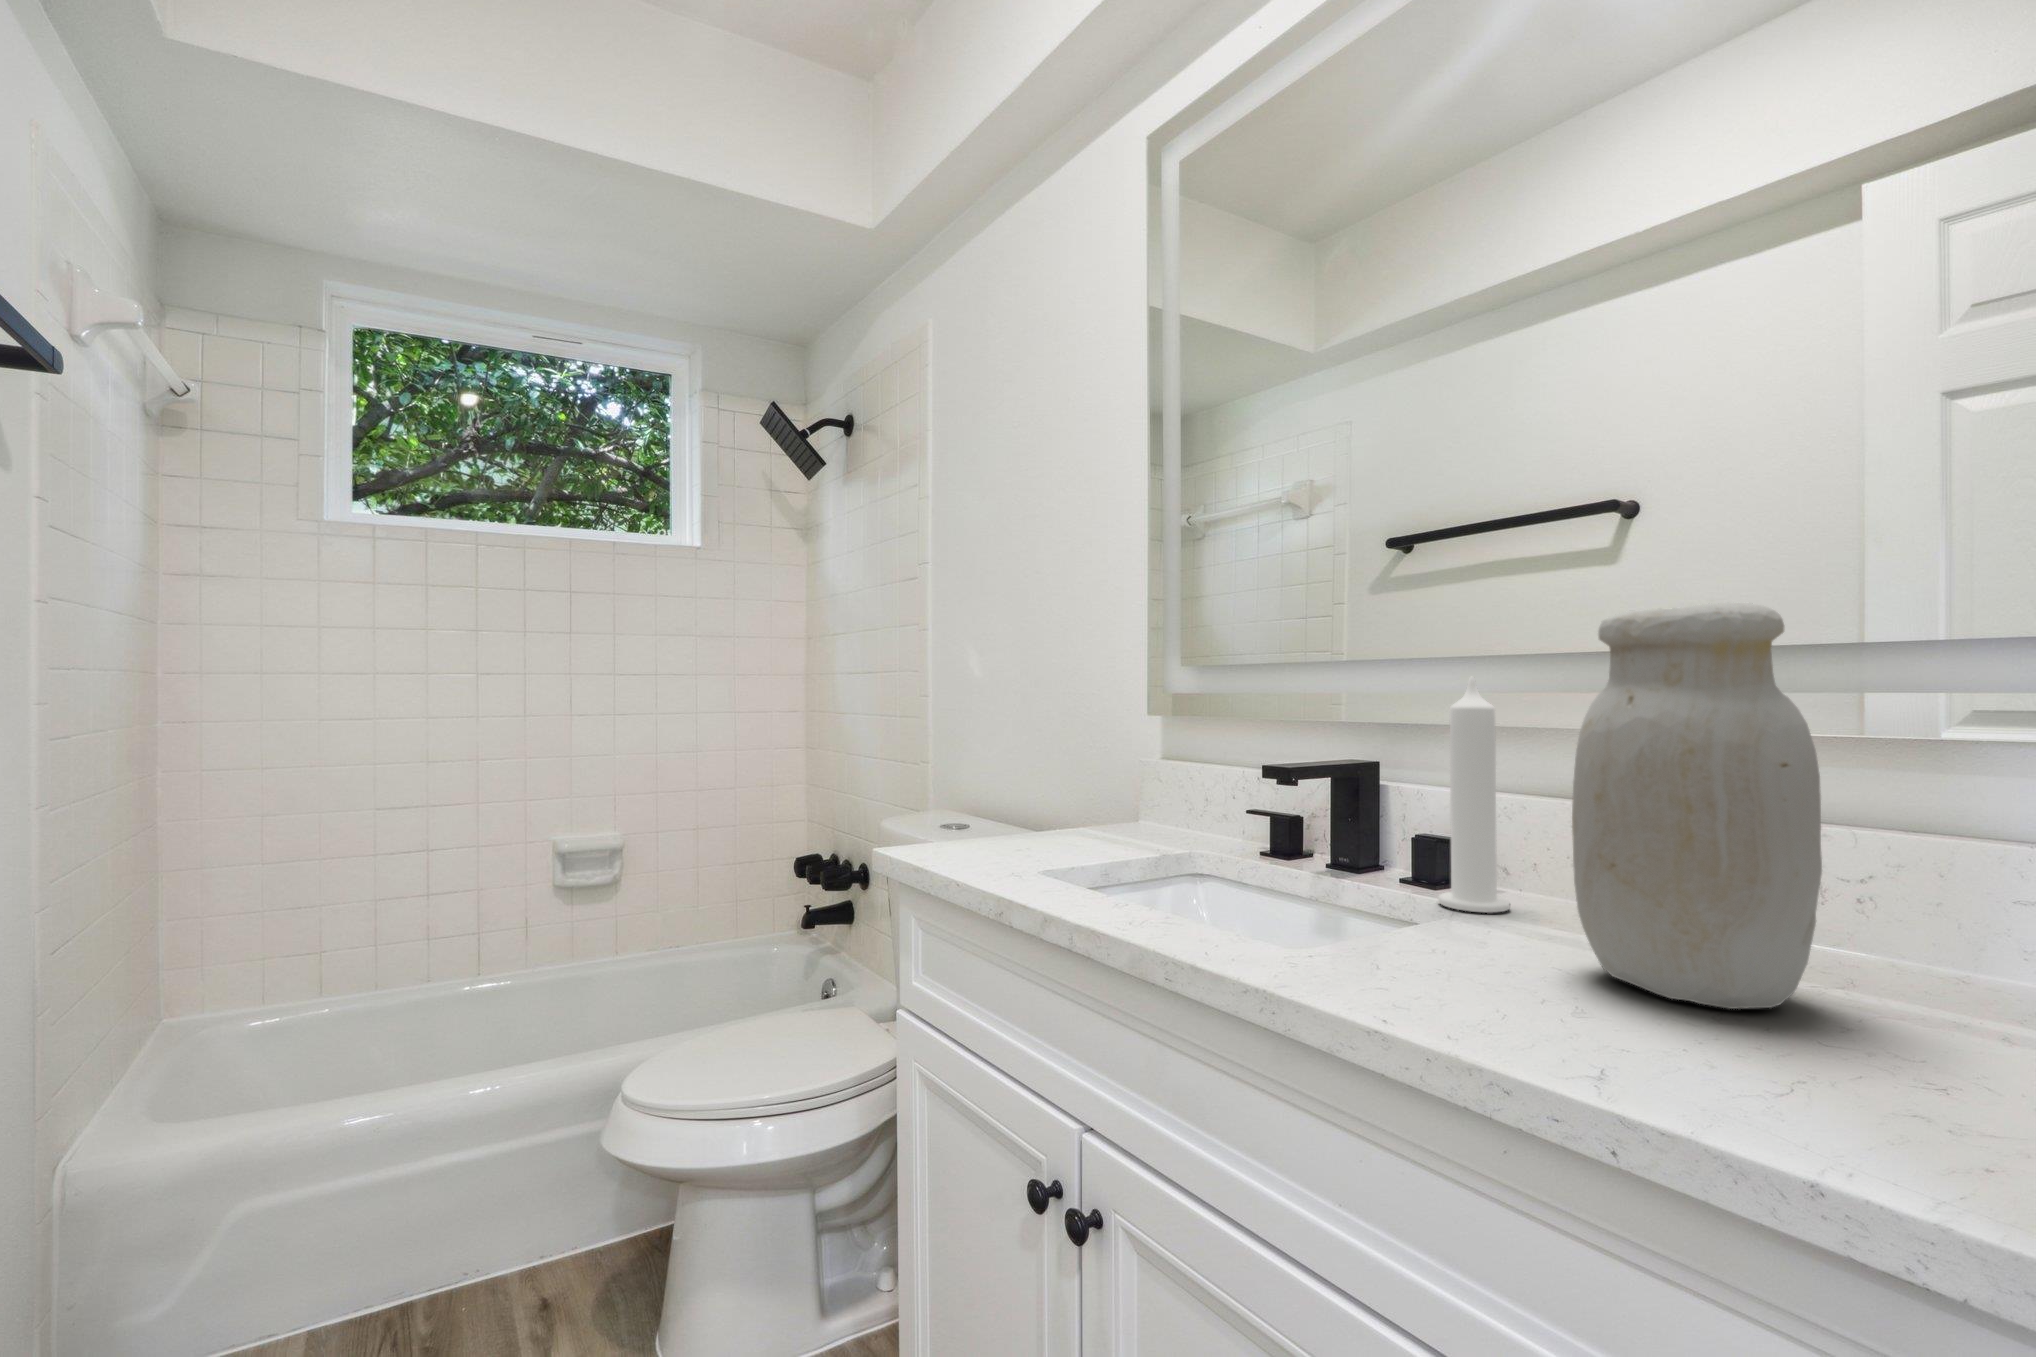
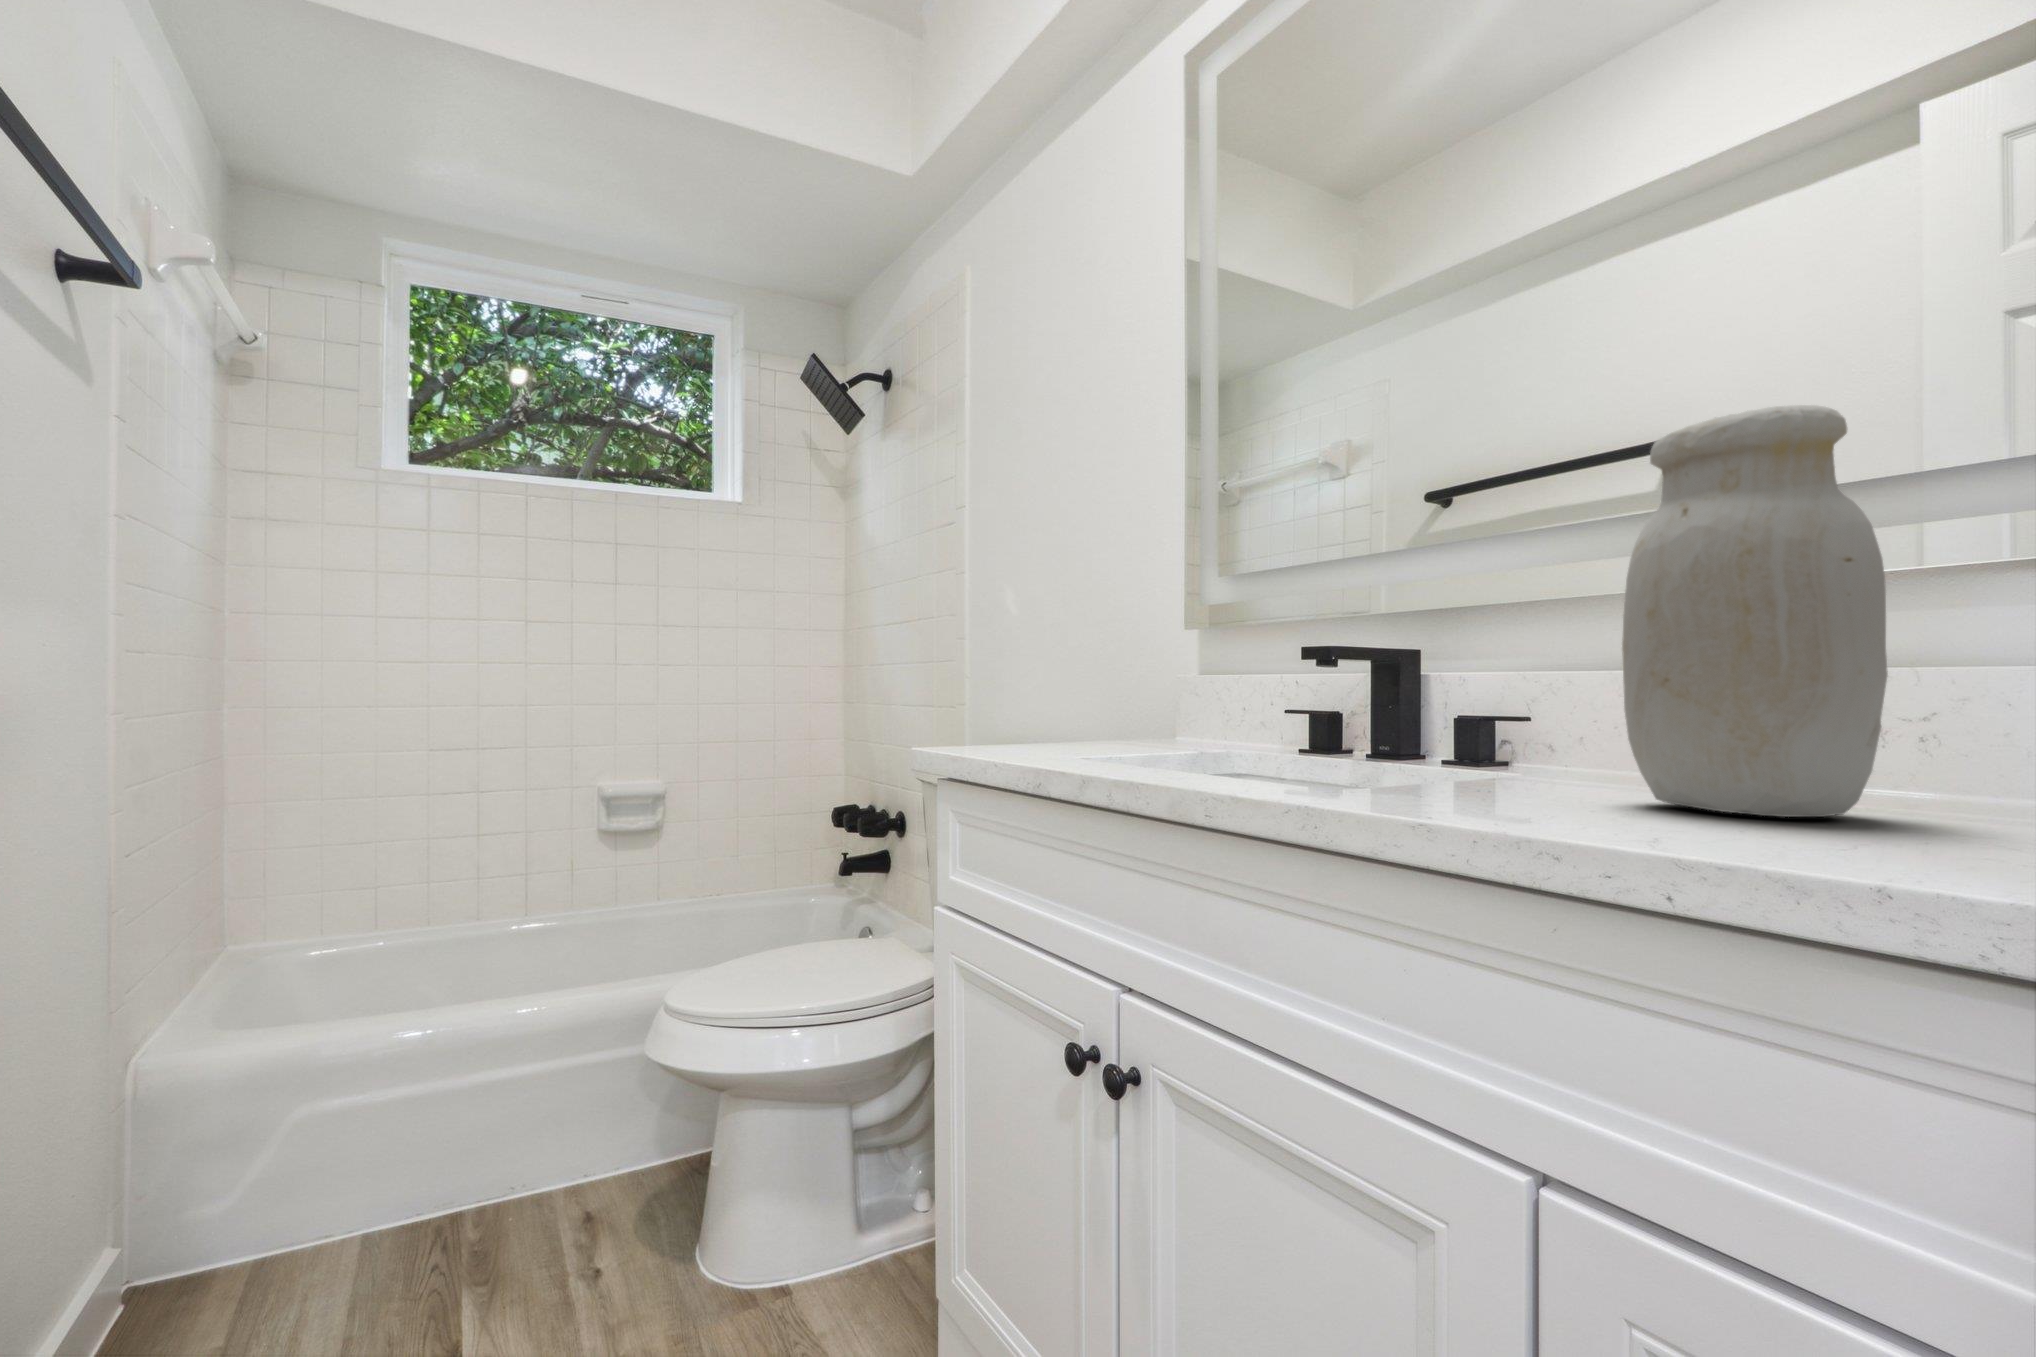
candle: present [1438,677,1510,913] -> none [1480,547,1555,780]

